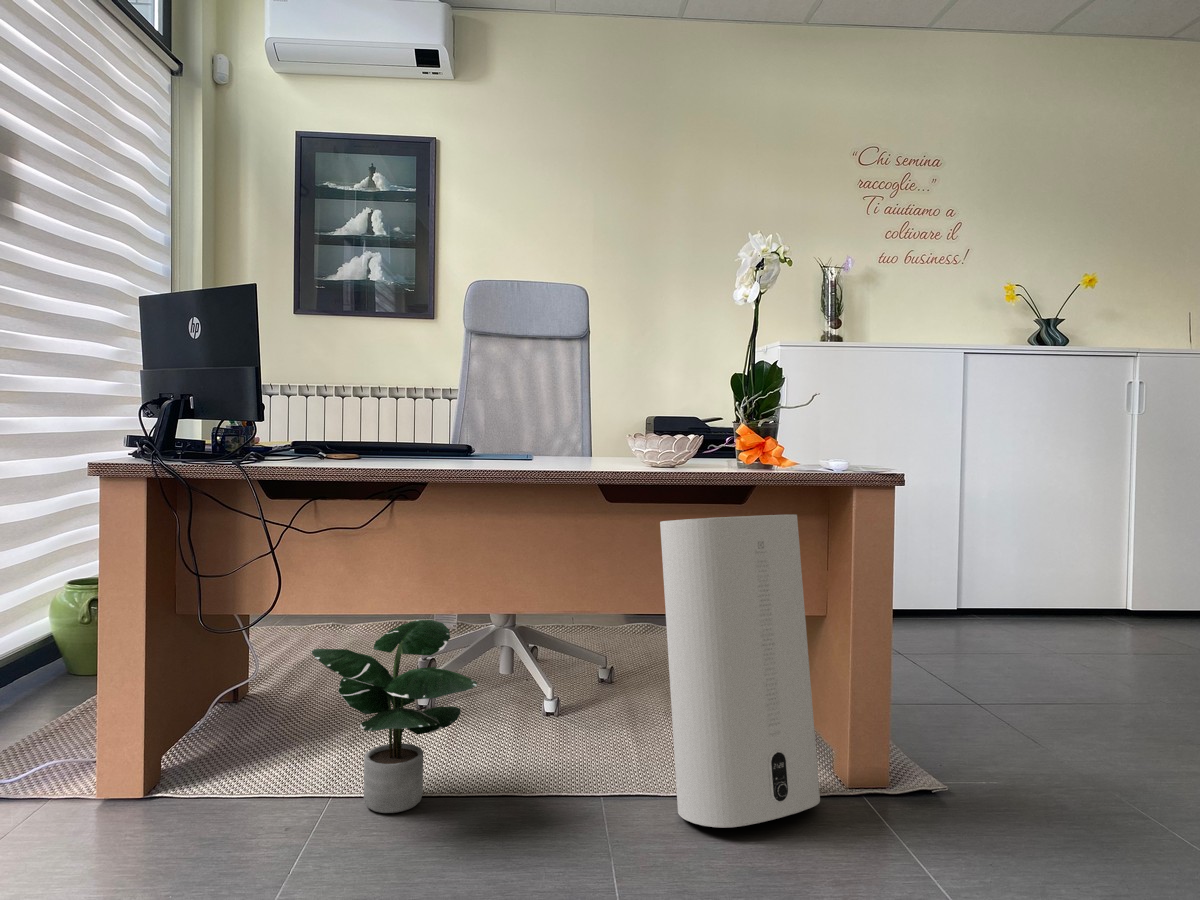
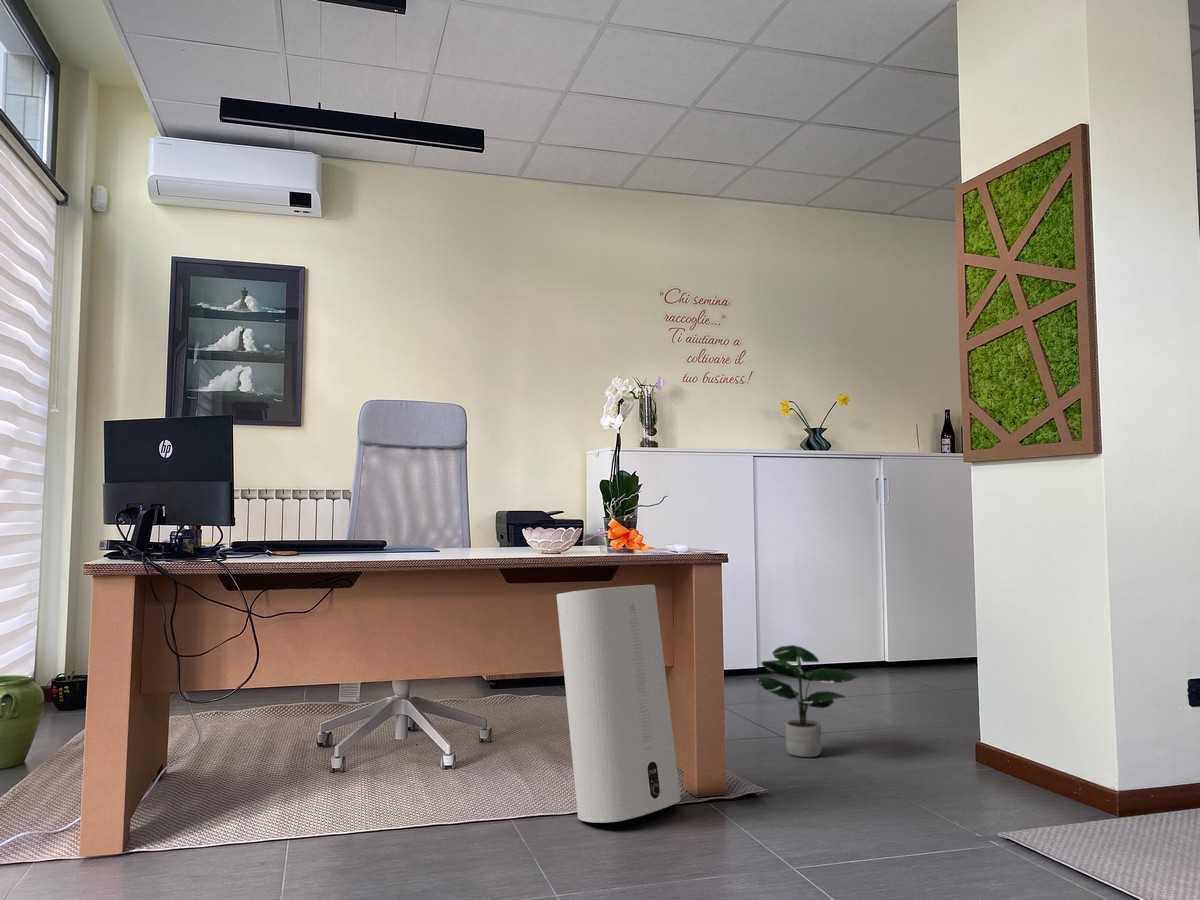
potted plant: present [311,620,477,813] -> present [757,645,858,757]

